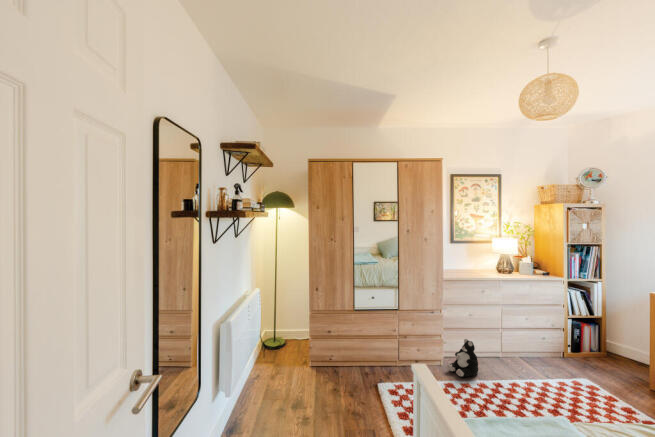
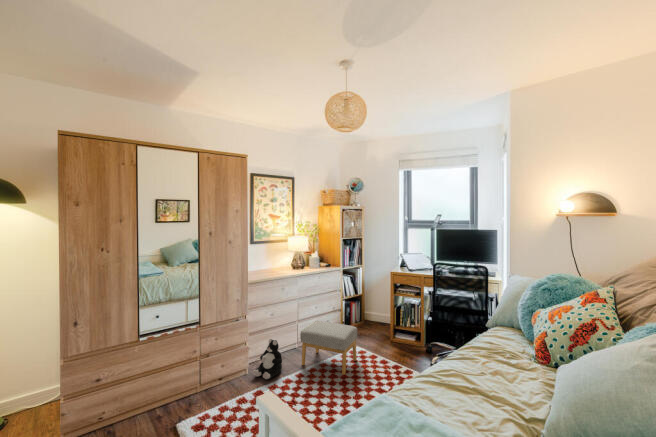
footstool: none [501,334,582,404] -> present [300,321,357,375]

